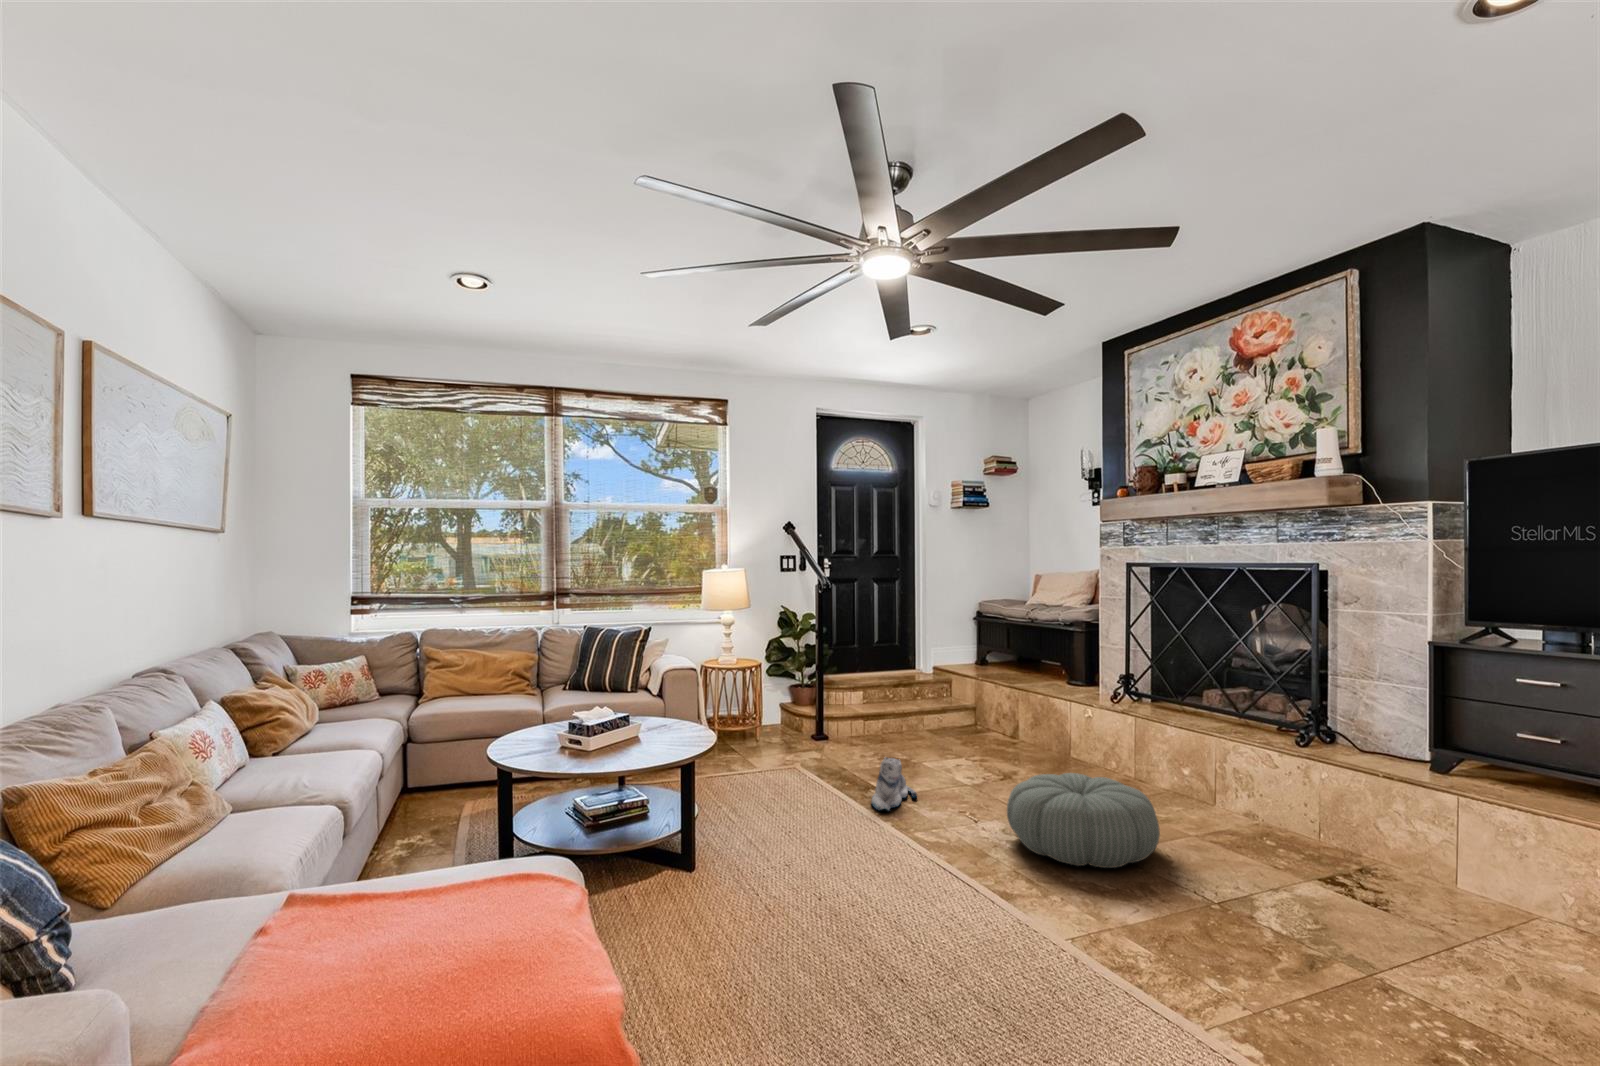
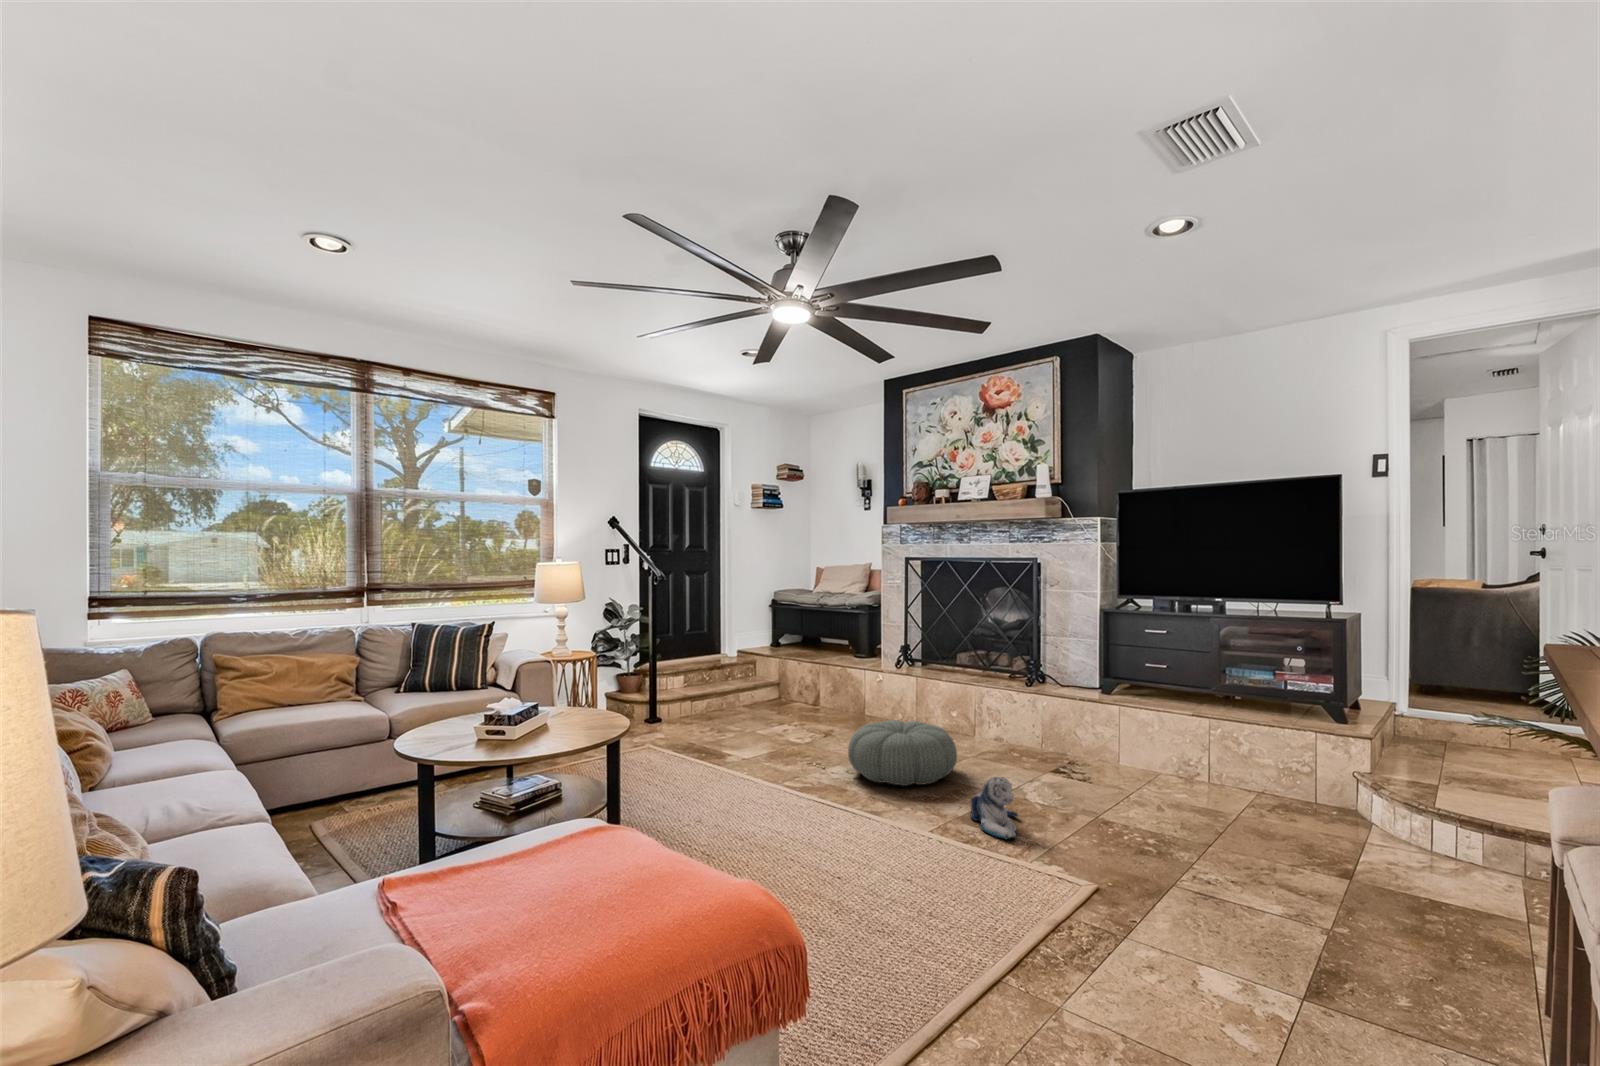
plush toy: present [871,757,917,811] -> present [970,777,1018,839]

